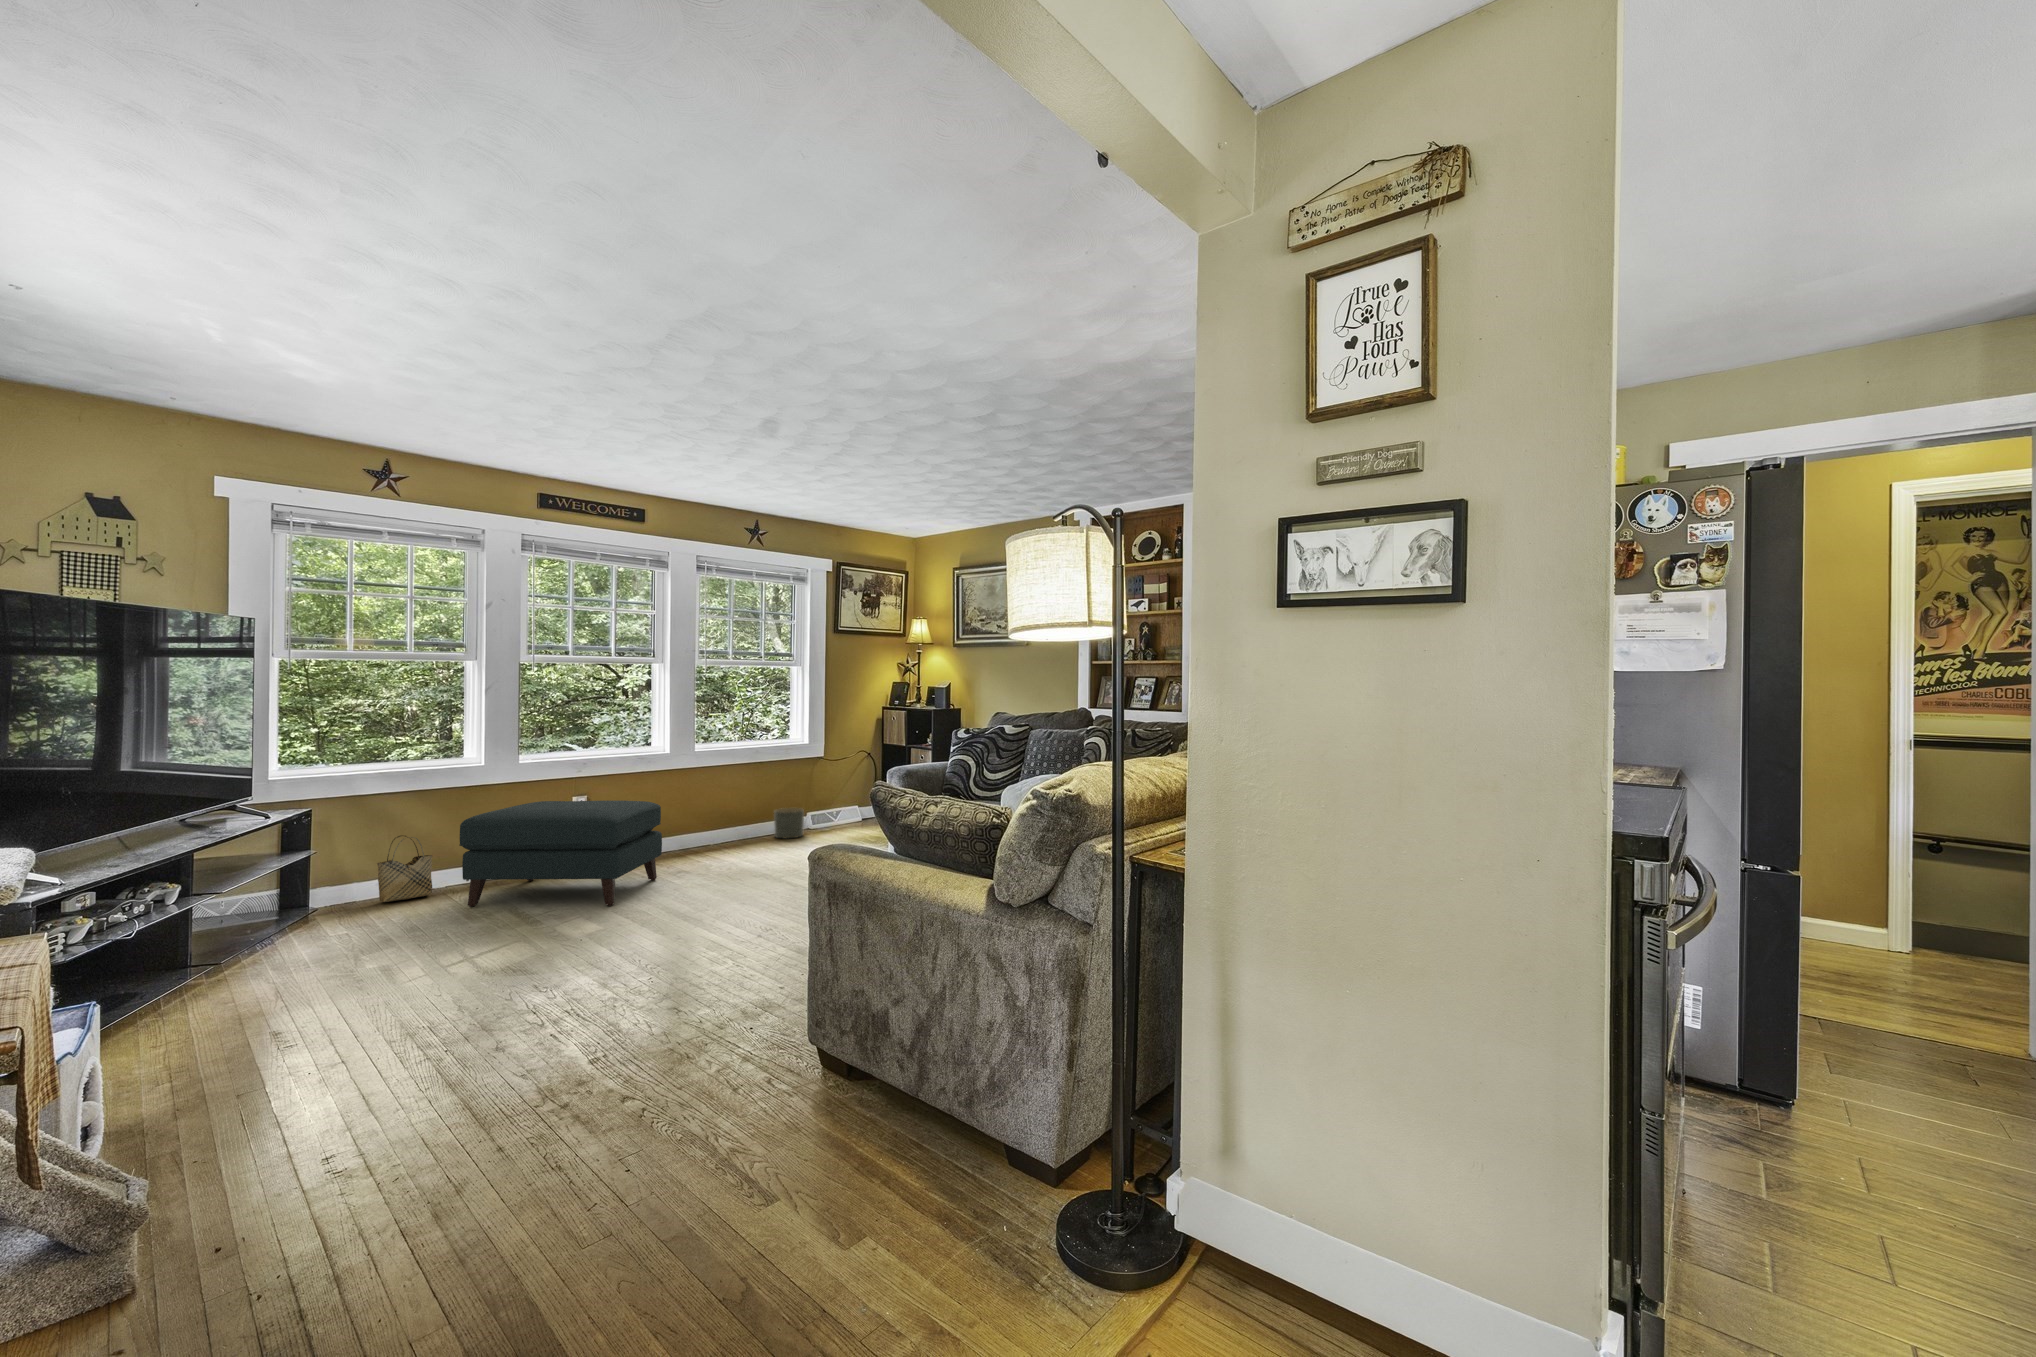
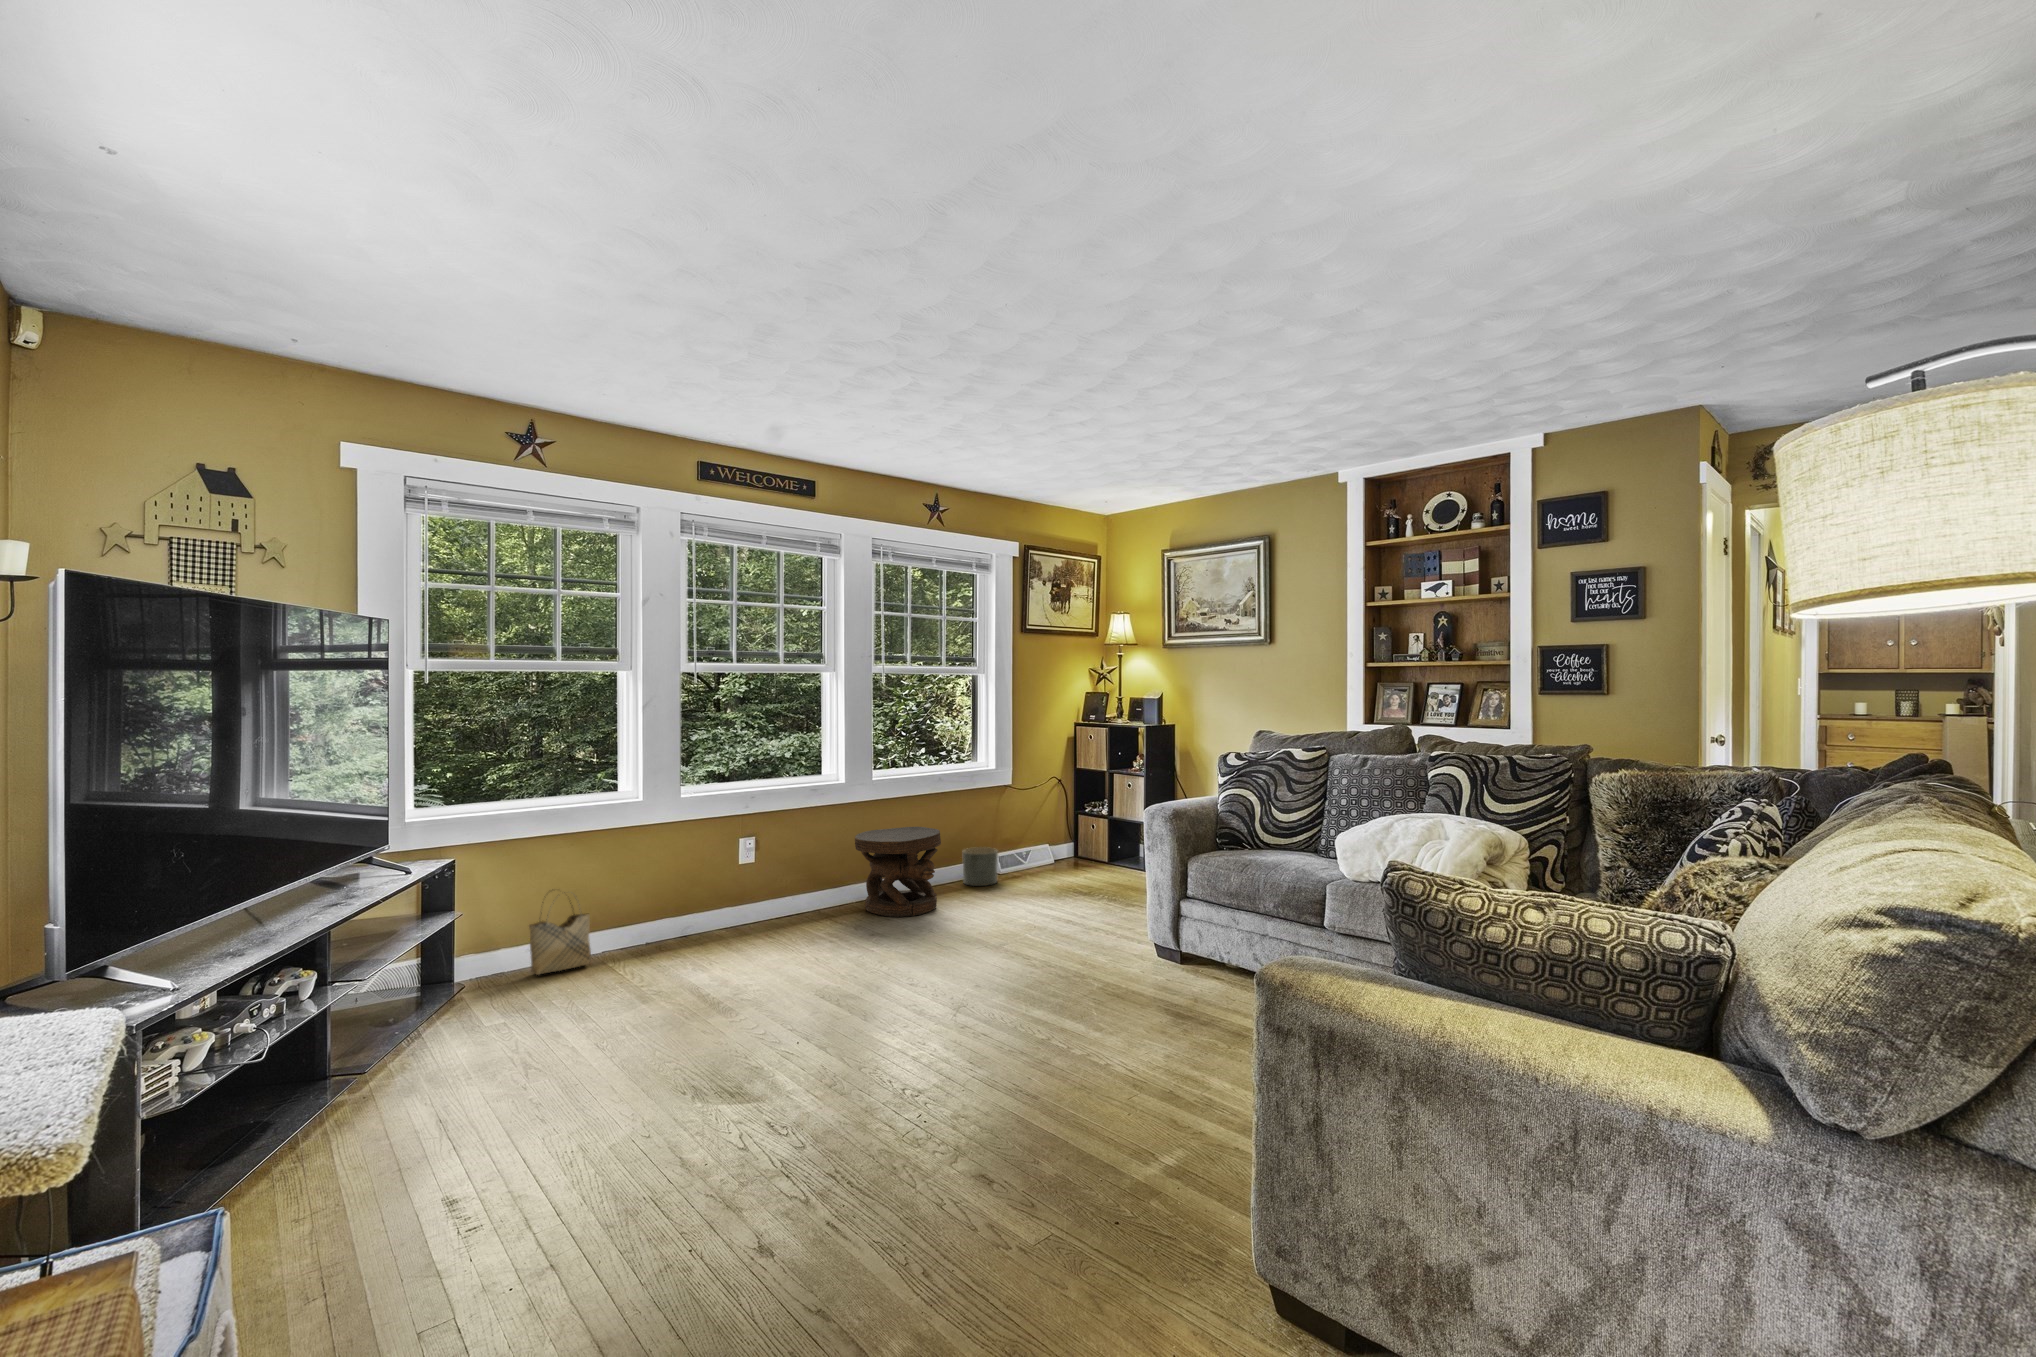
side table: none [673,790,745,860] -> present [855,827,941,917]
ottoman: present [459,801,662,907] -> none [628,845,859,986]

